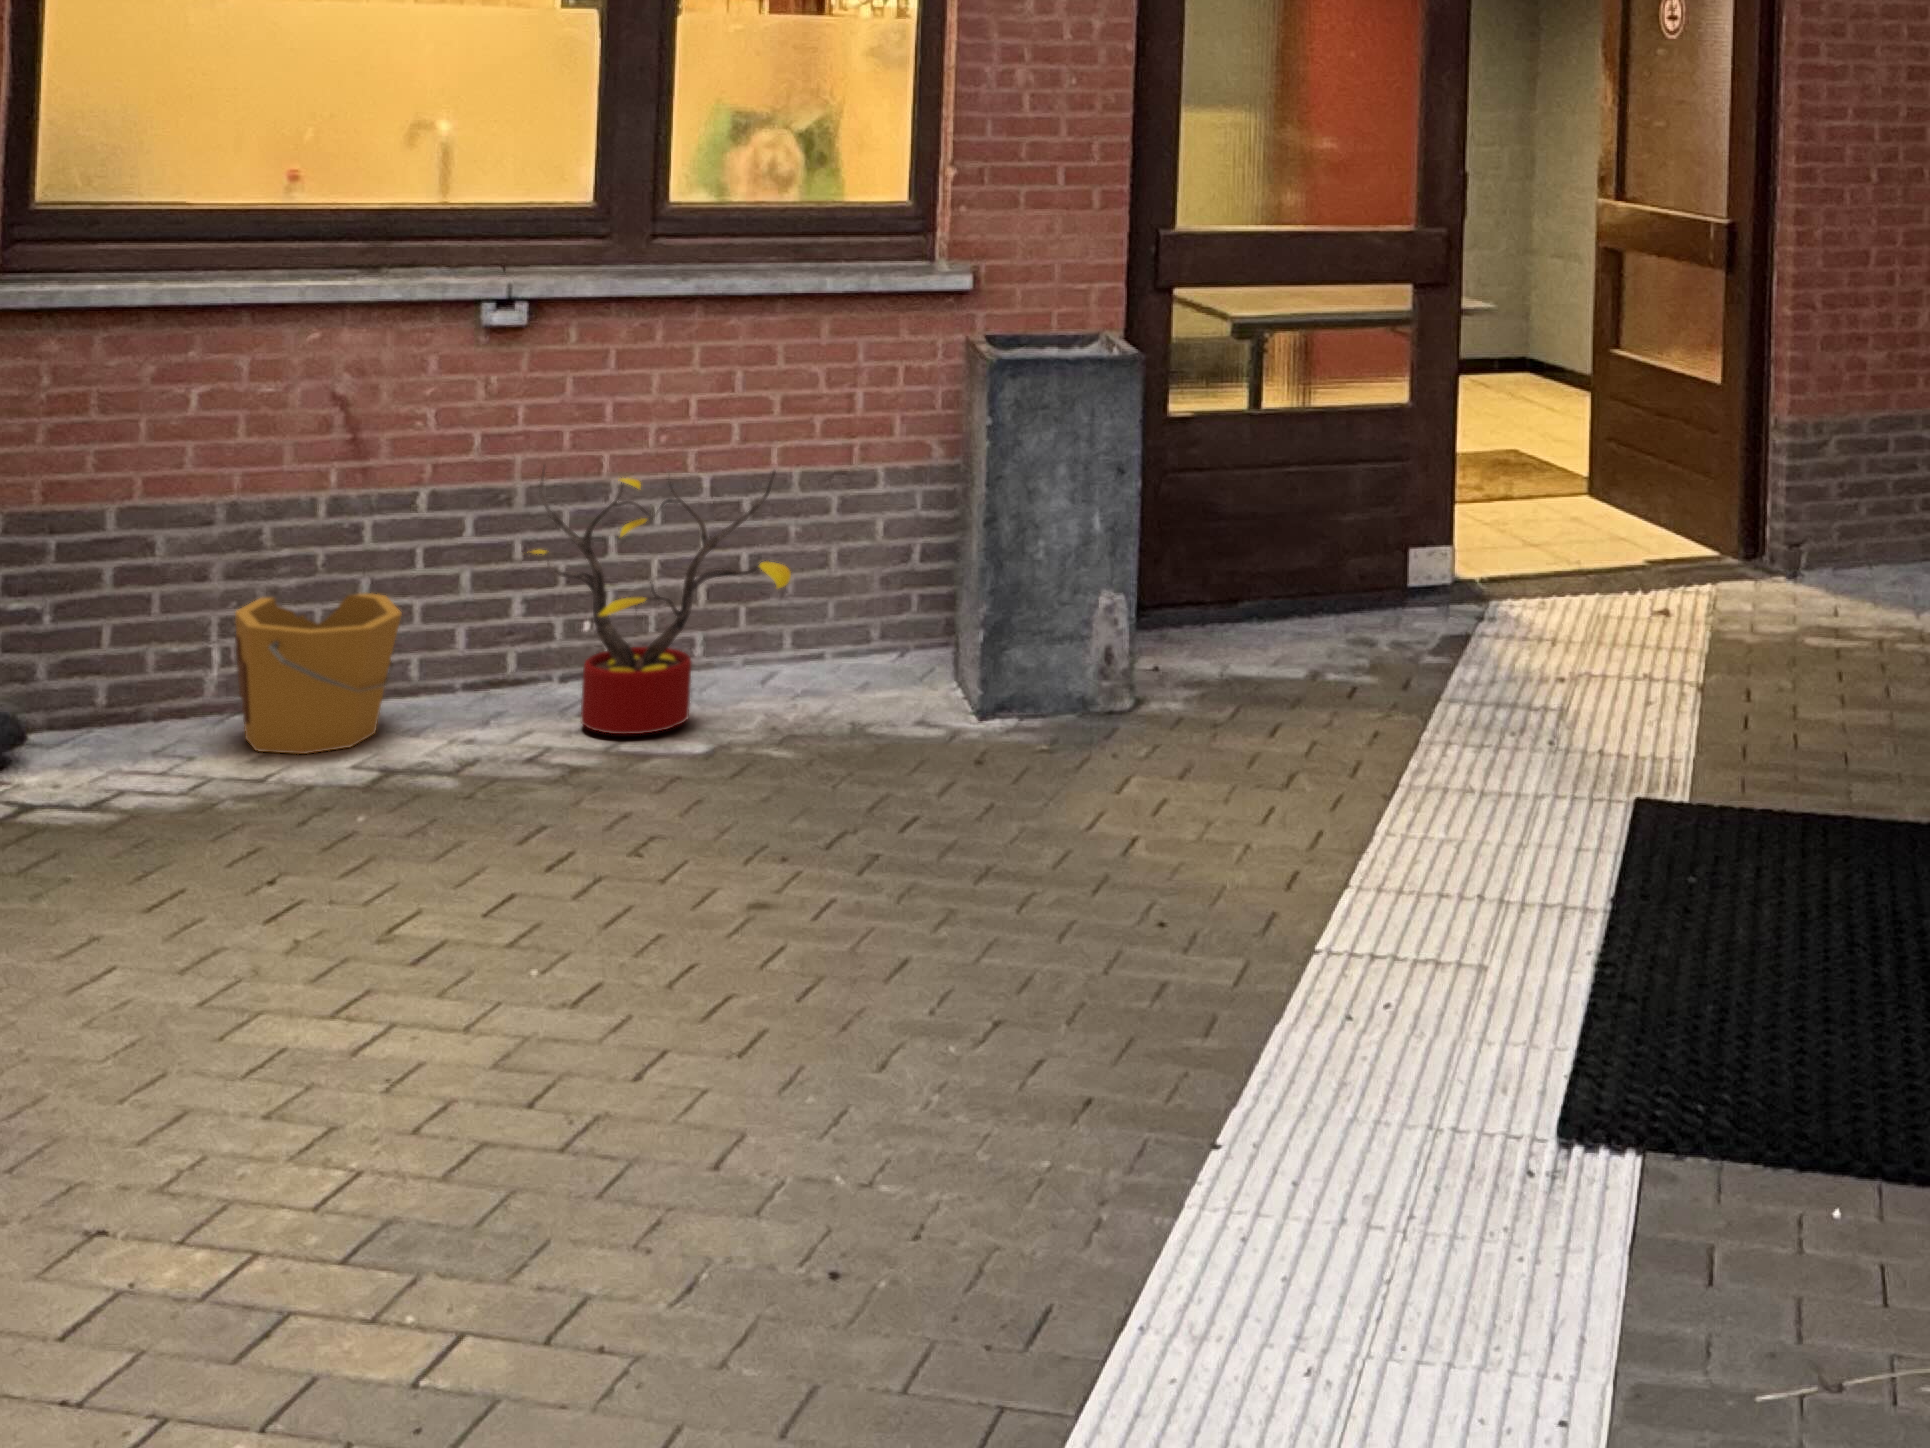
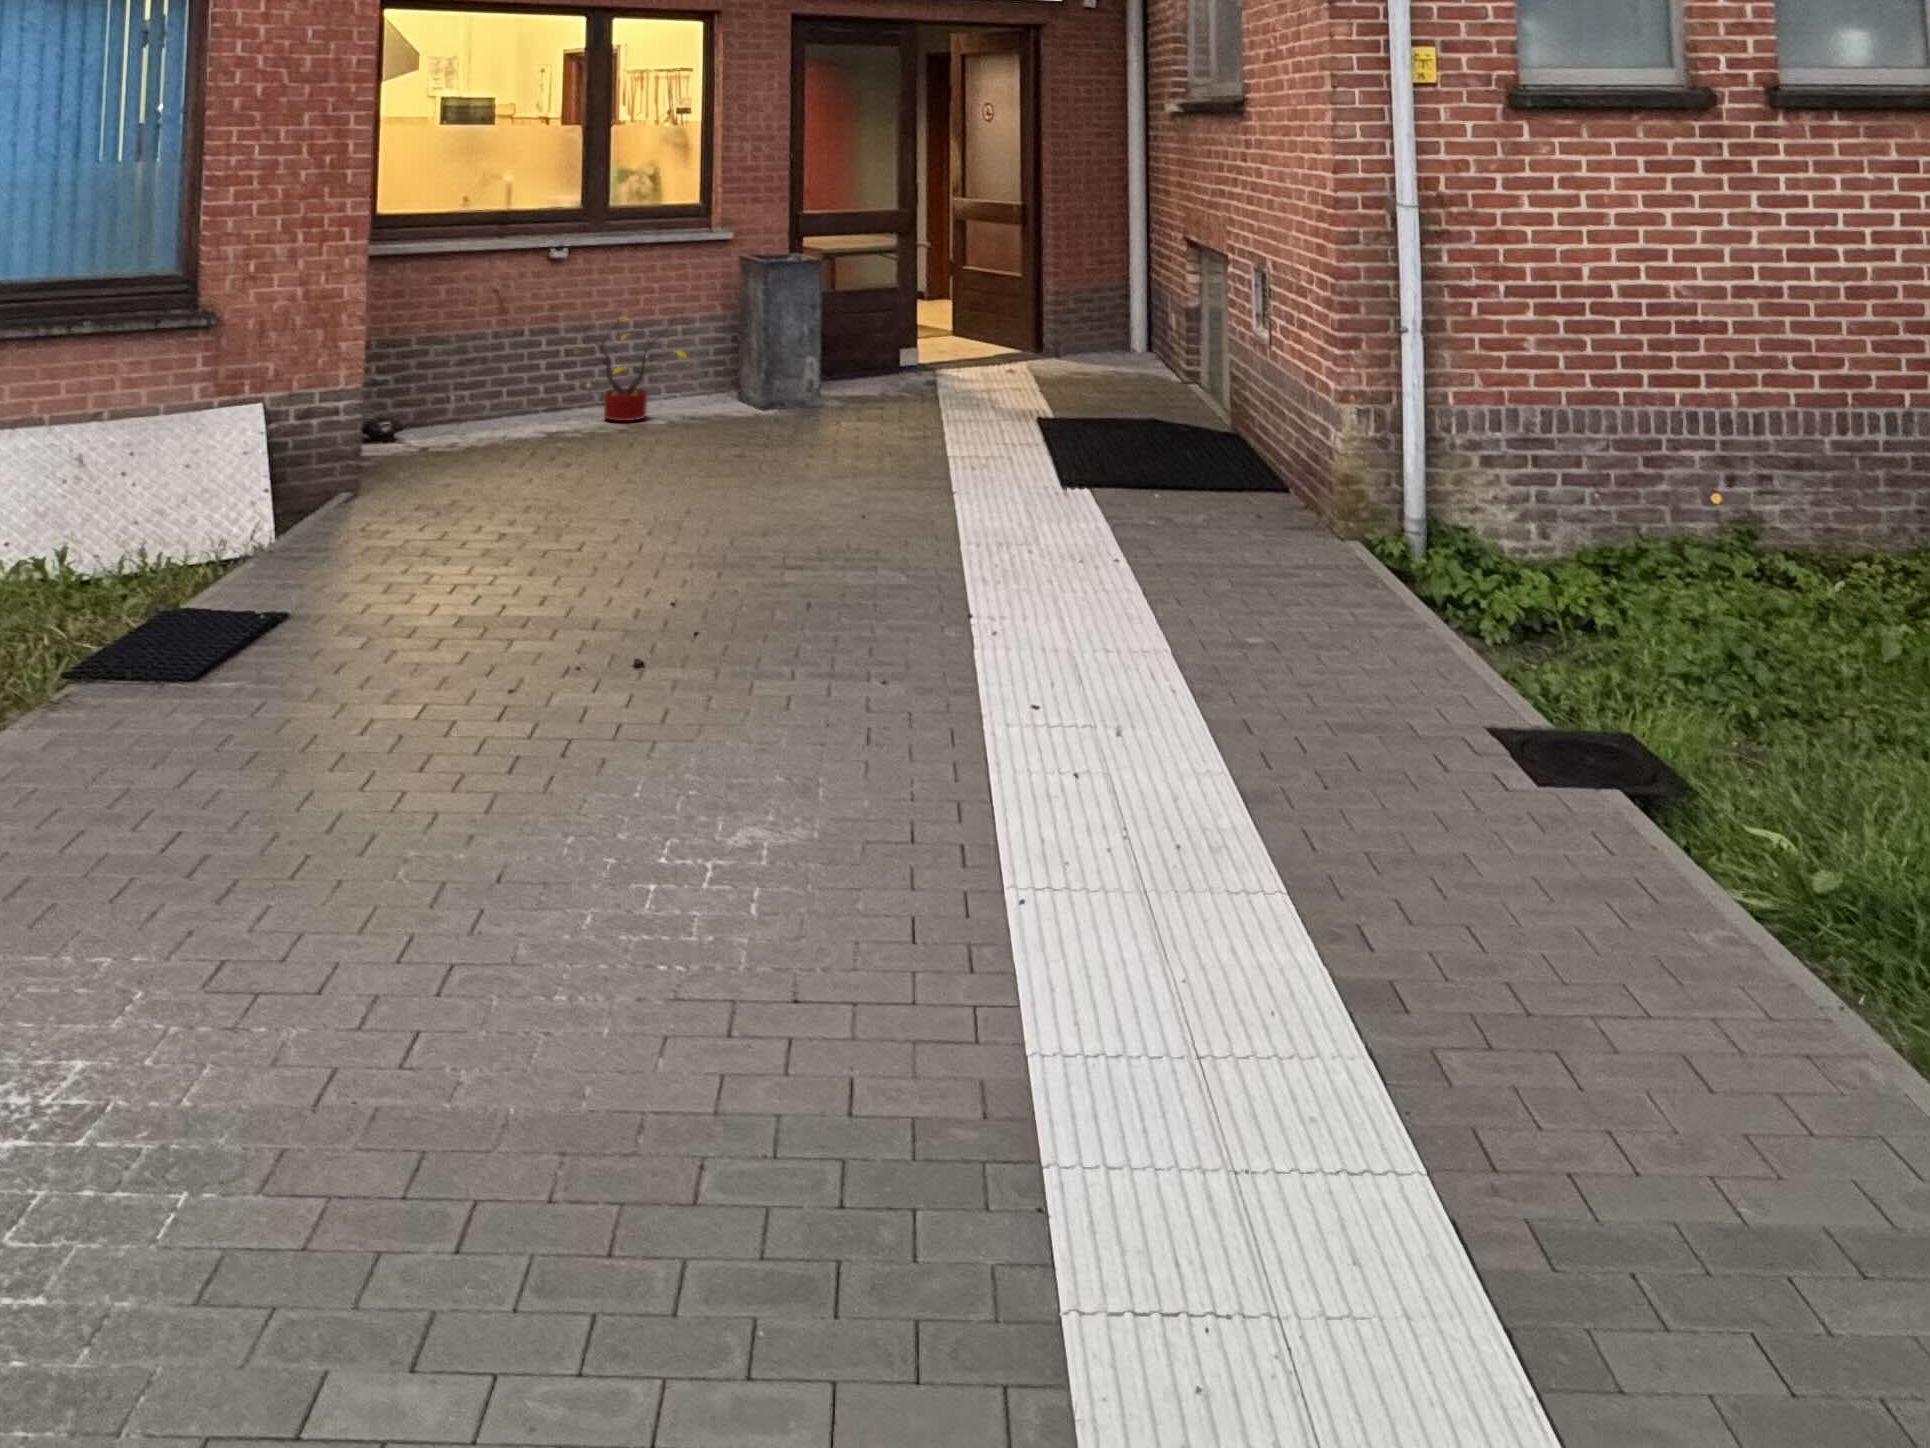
bucket: present [235,594,402,754] -> none [471,369,534,432]

